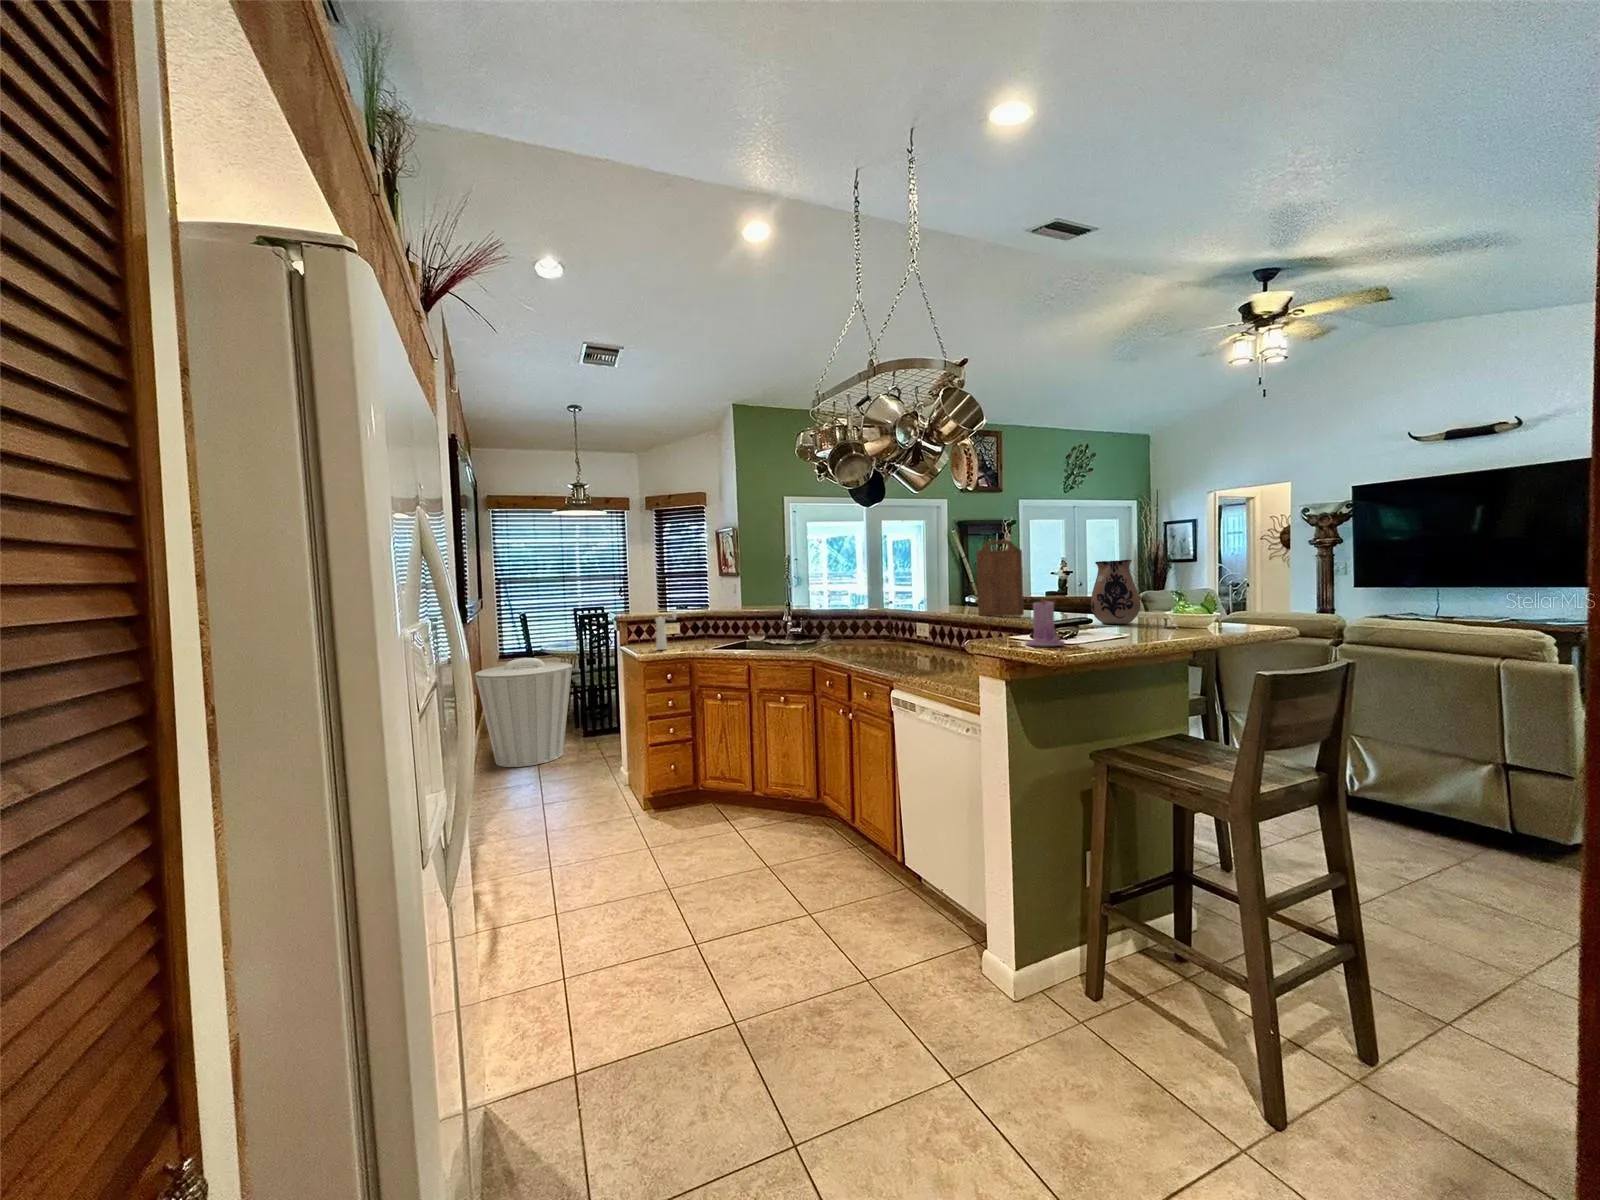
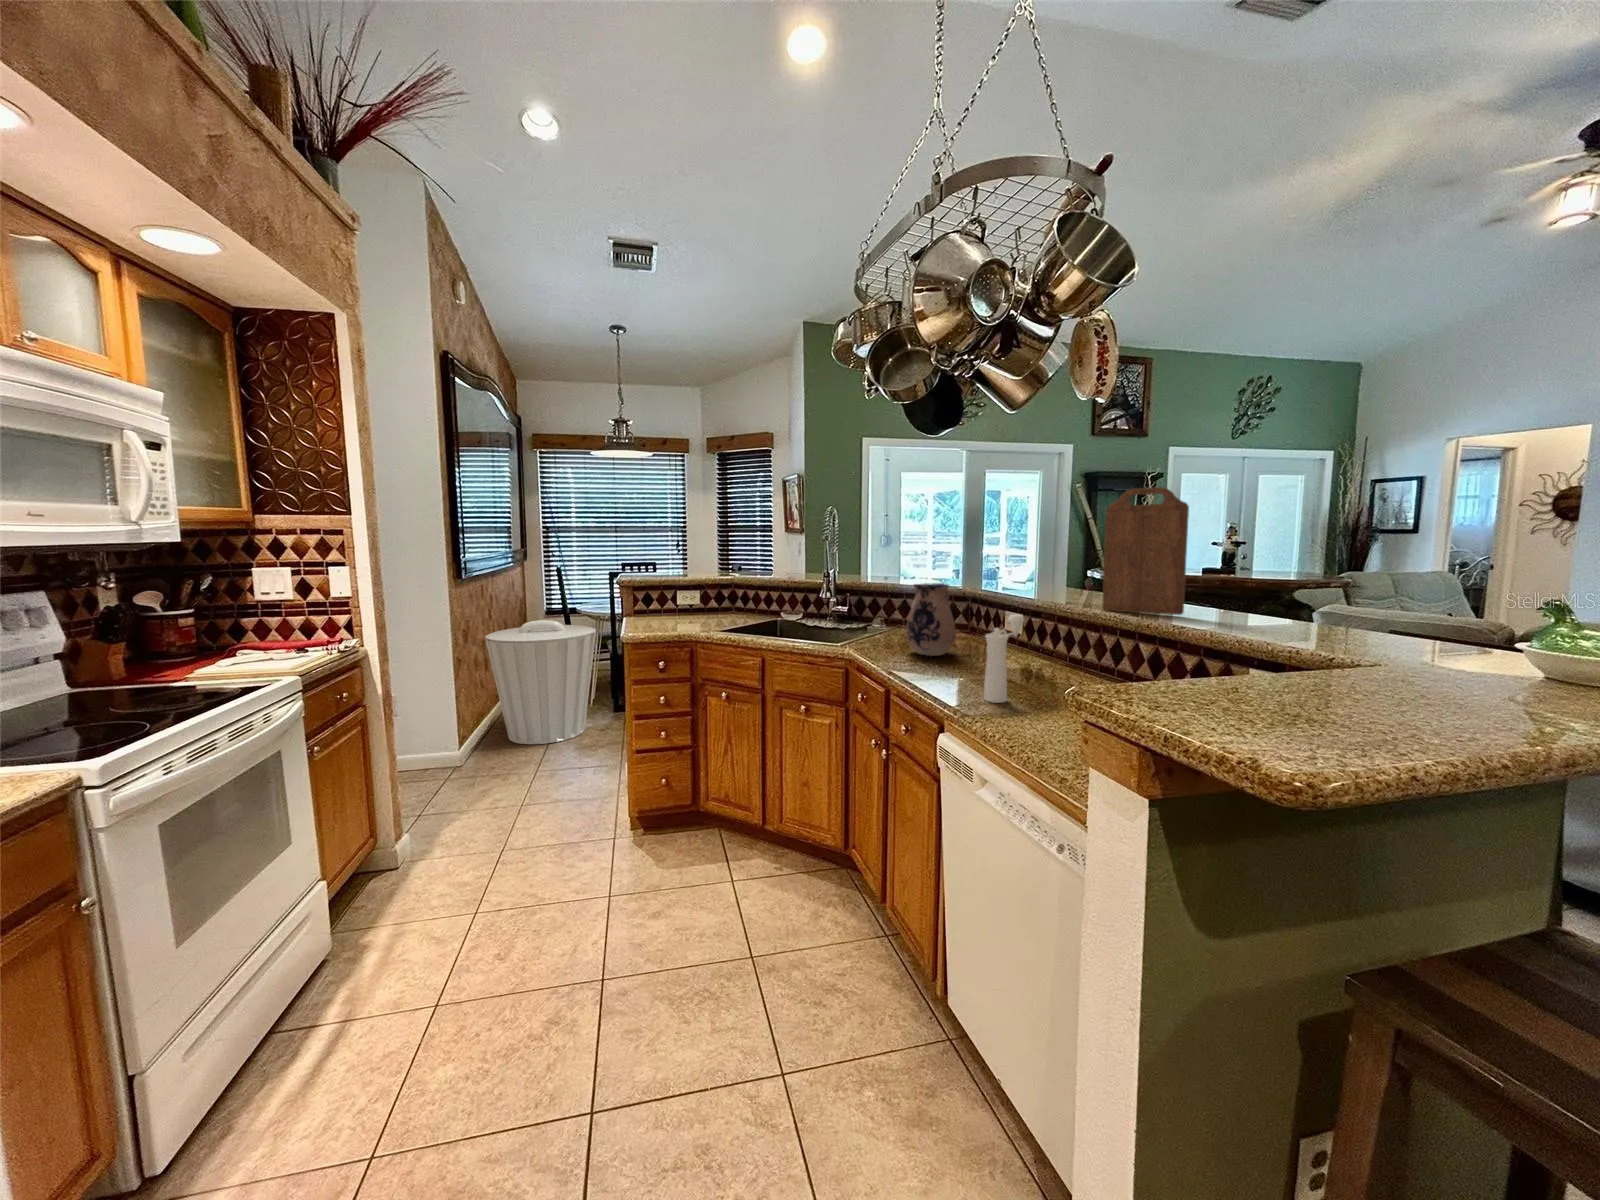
ceramic pitcher: present [1091,560,1140,624] -> present [906,583,956,656]
candle: present [1026,599,1065,646] -> none [1217,602,1328,735]
pepper mill: present [656,610,678,650] -> present [984,614,1024,703]

